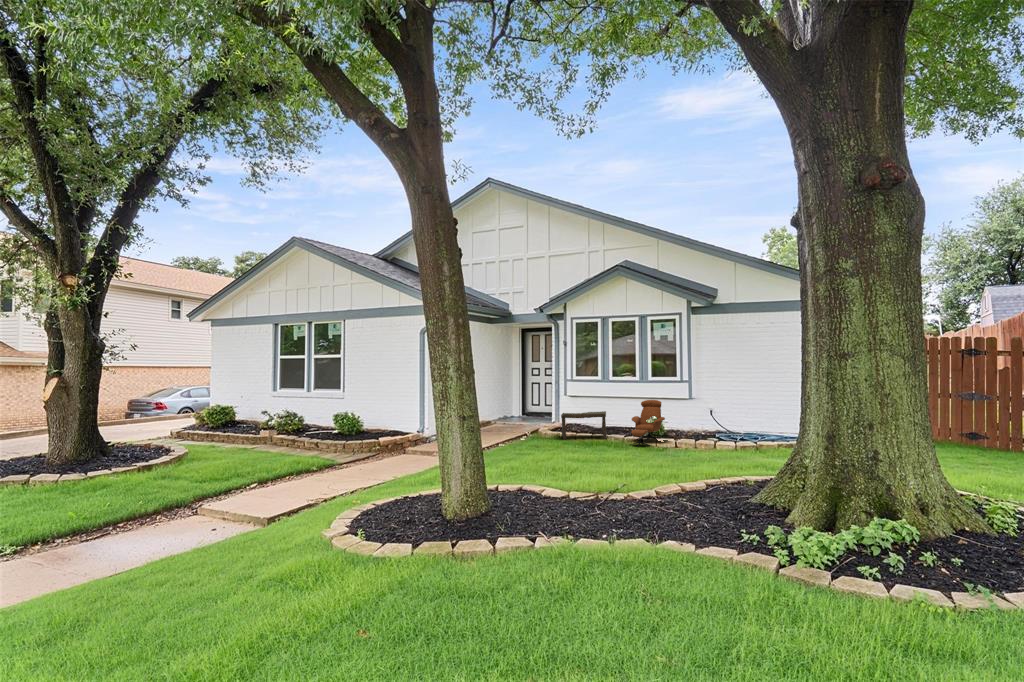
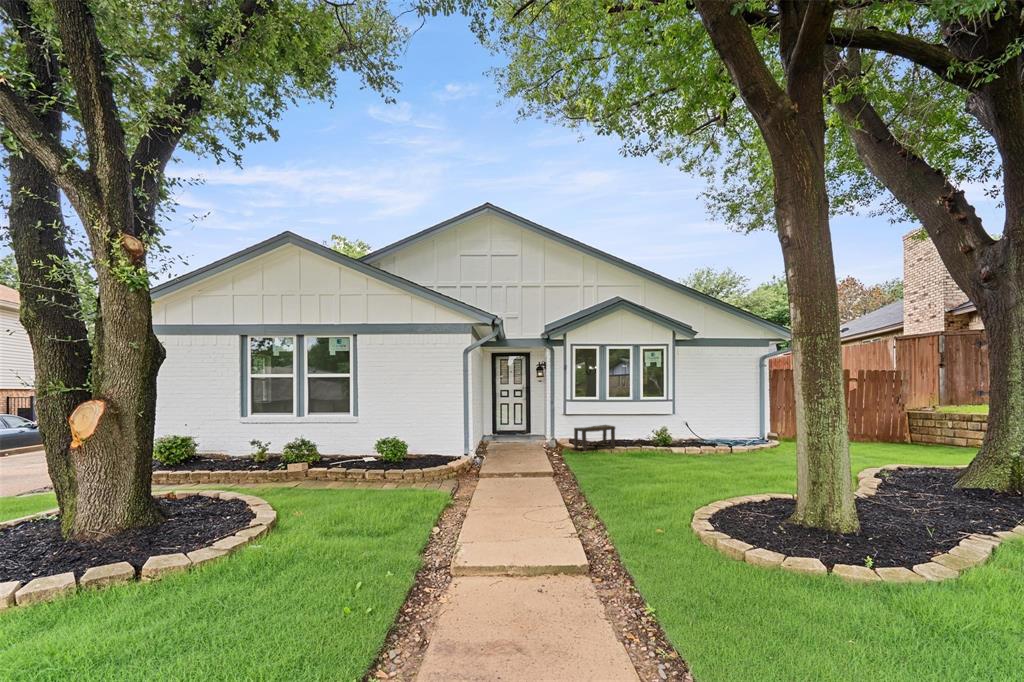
lounge chair: present [631,400,665,447] -> none [636,414,667,453]

